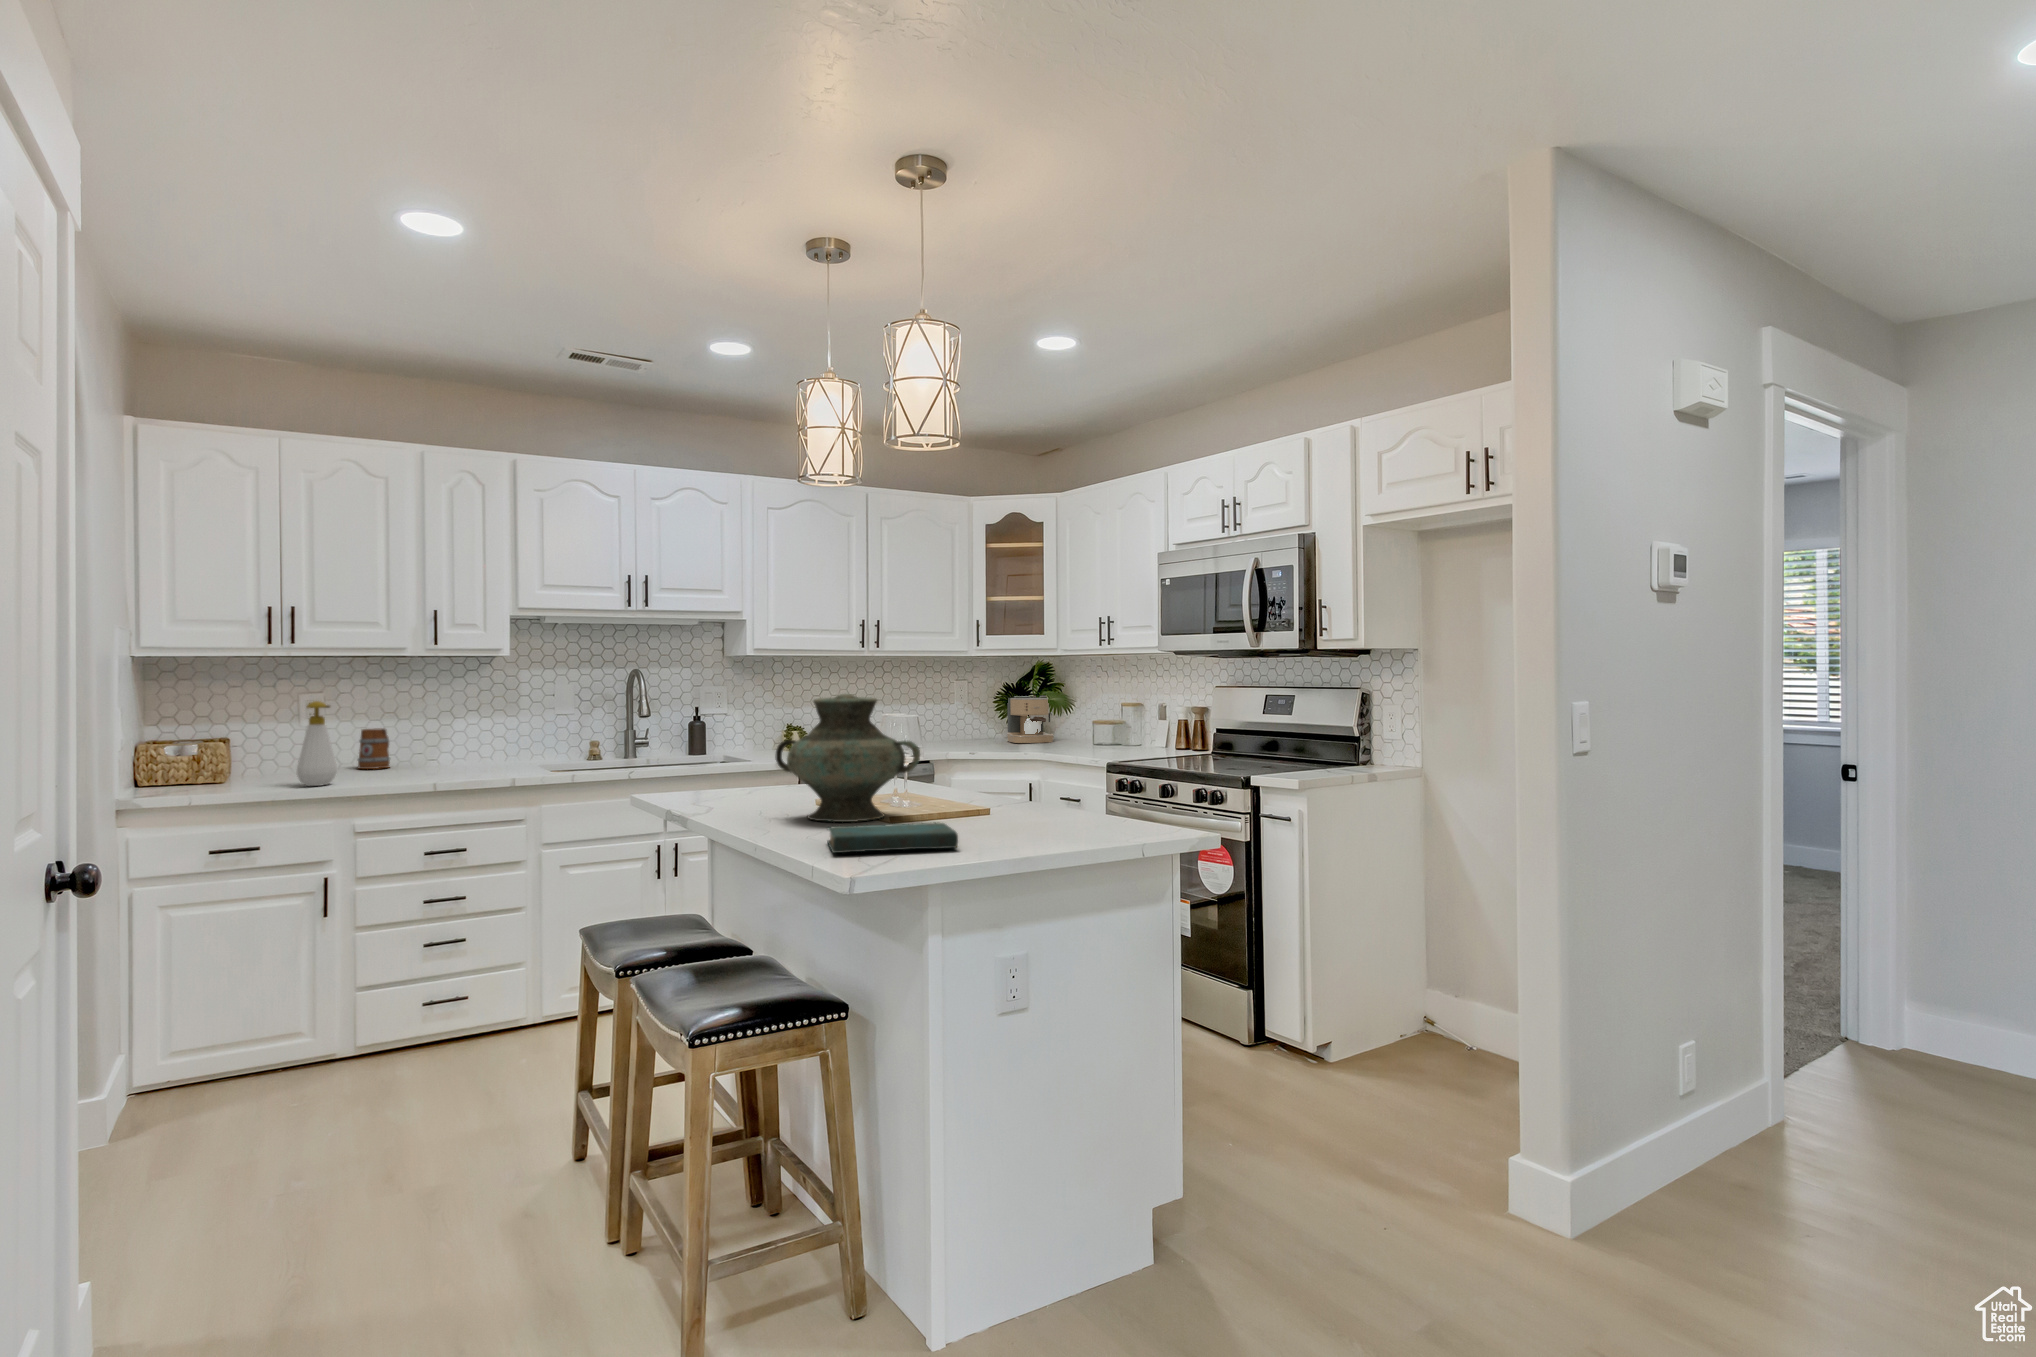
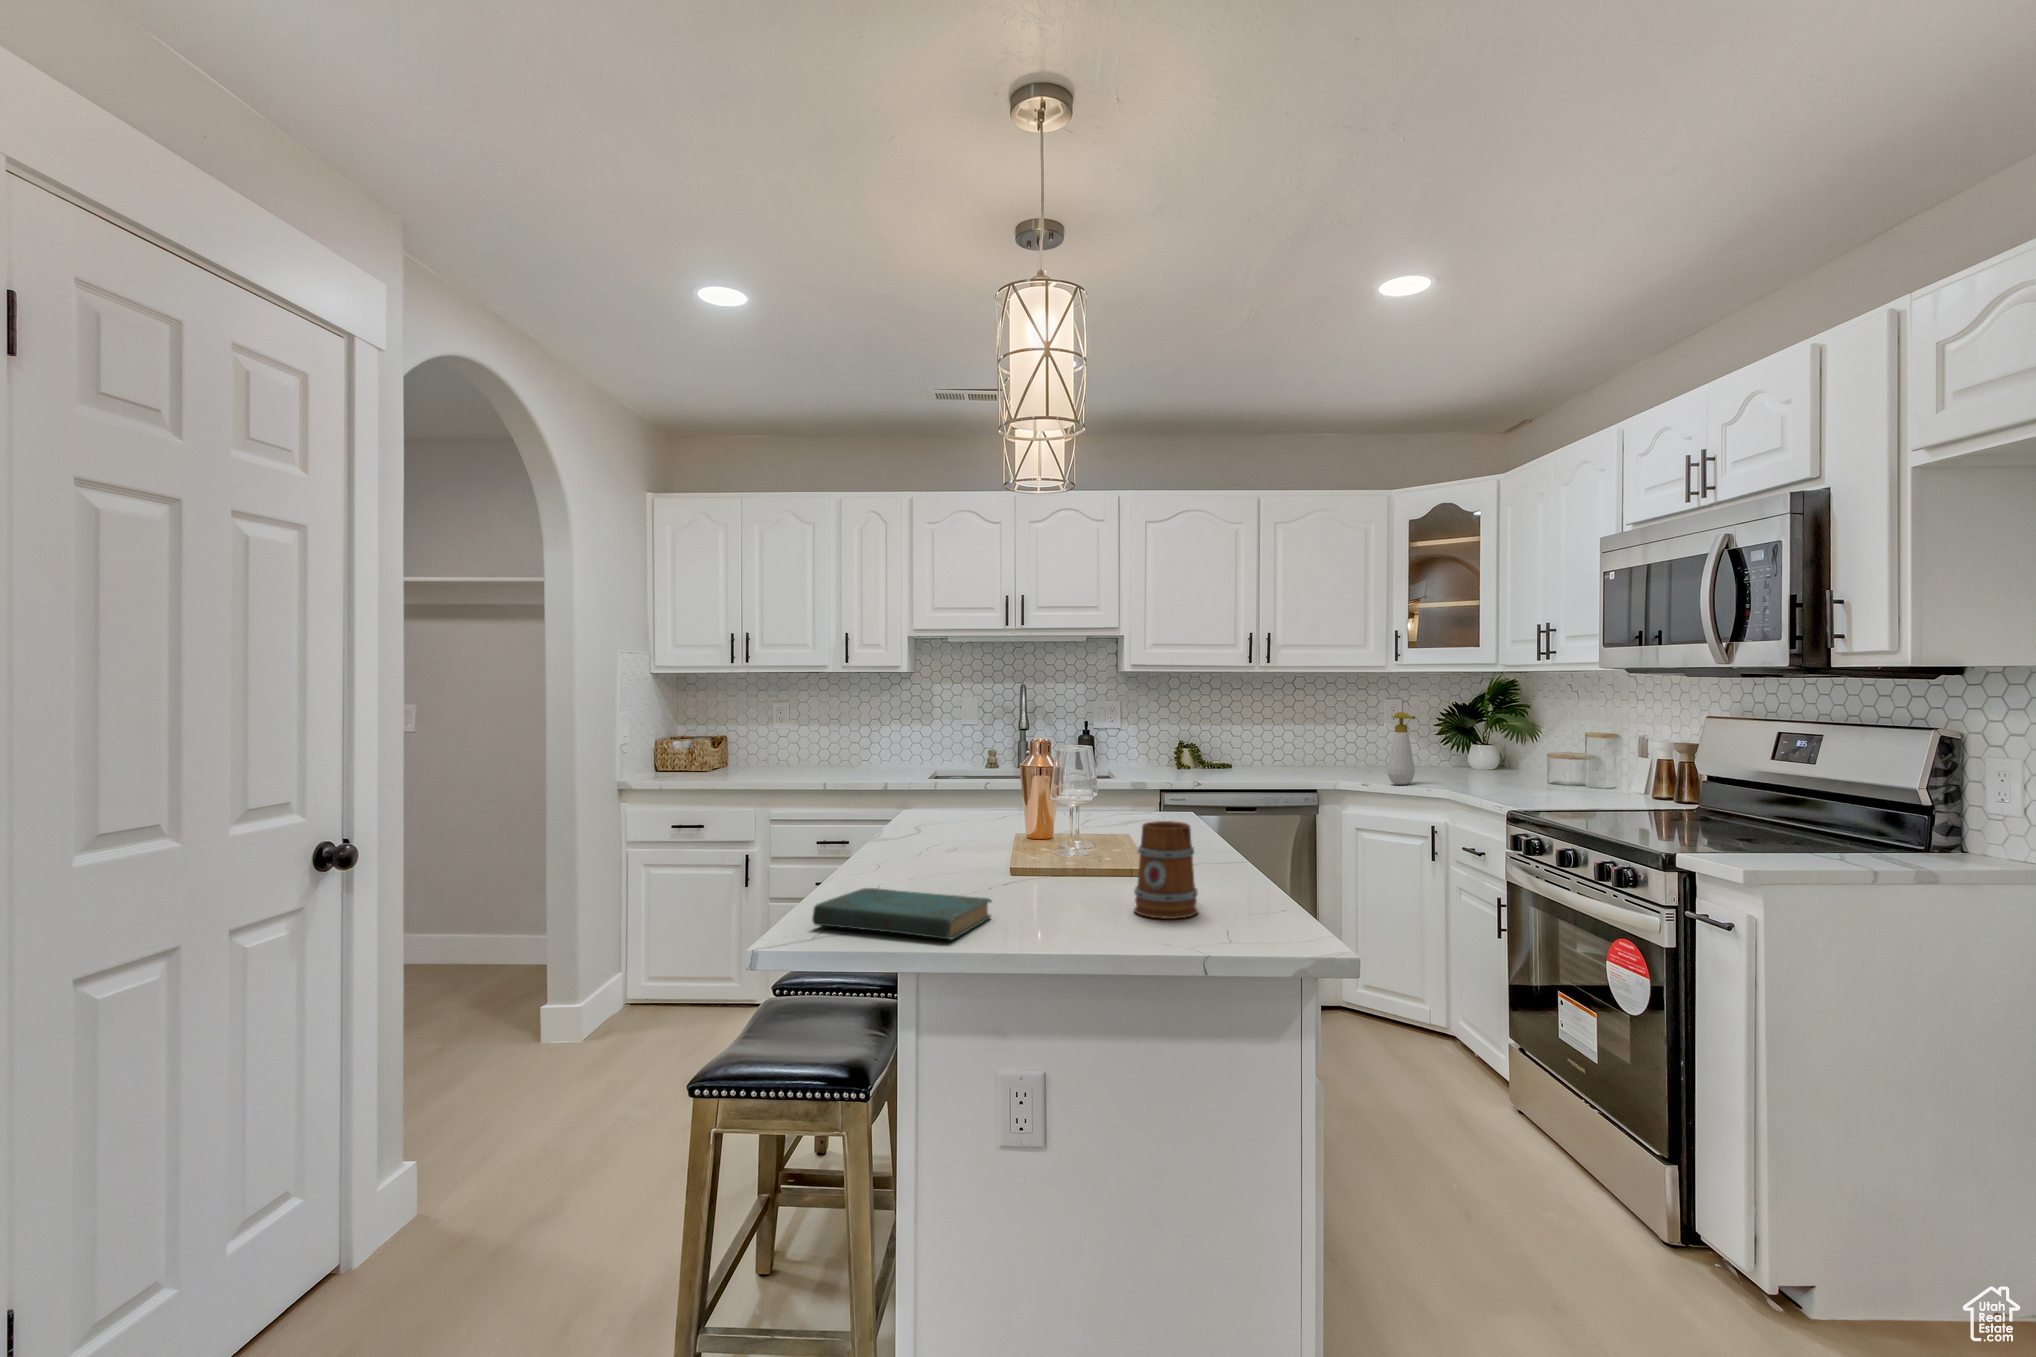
vase: present [775,694,920,822] -> none [917,728,1048,878]
coffee maker: present [1007,695,1054,743] -> none [1453,718,1511,776]
soap bottle: present [297,701,337,786] -> present [1388,712,1415,785]
mug: present [358,728,390,769] -> present [1134,821,1198,919]

